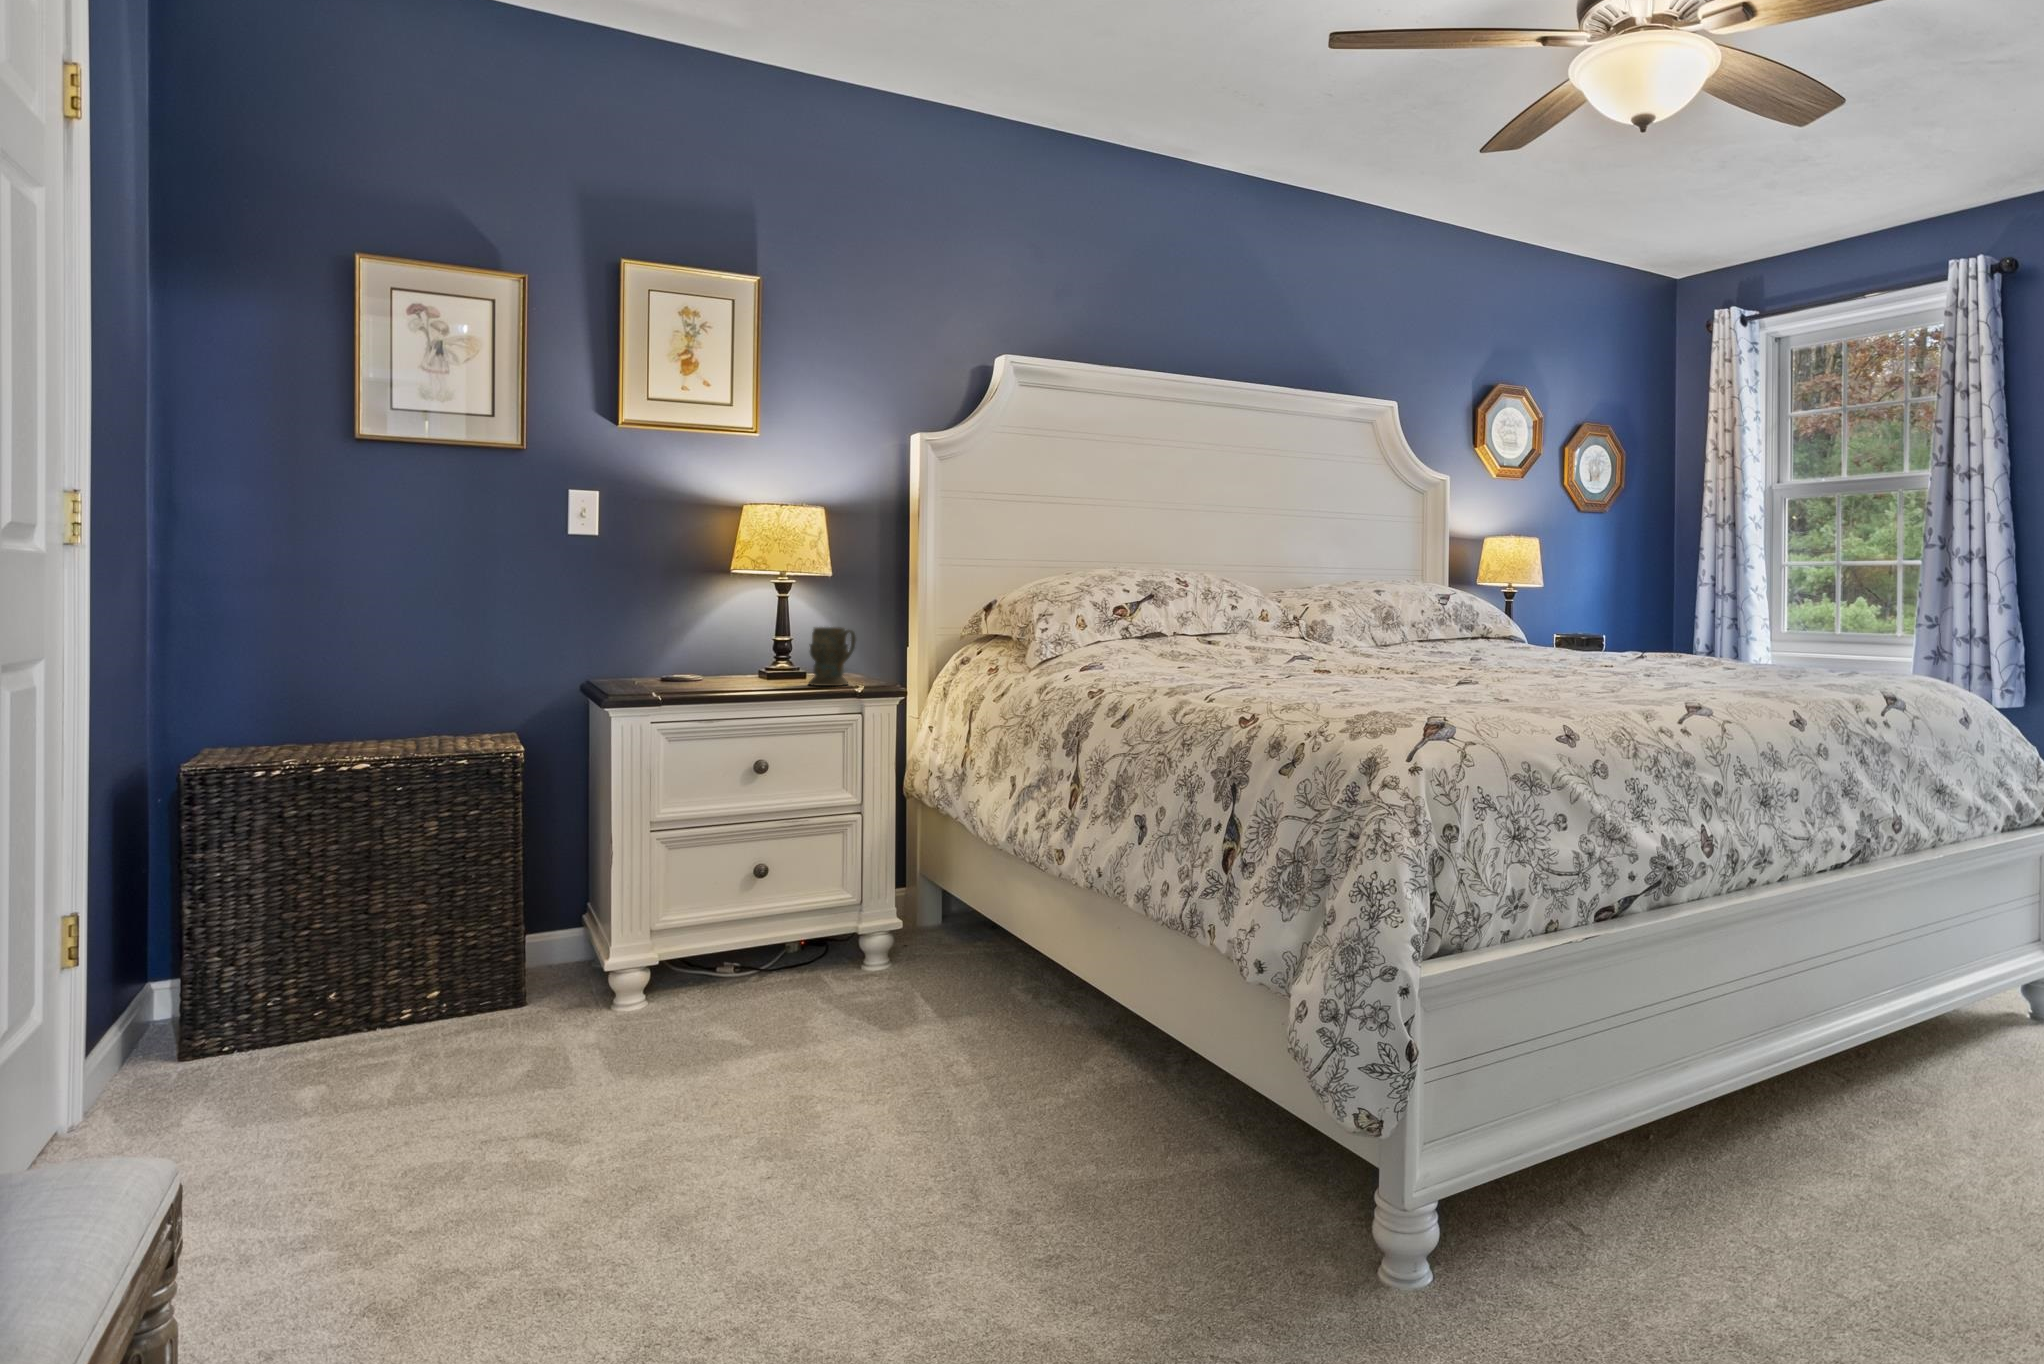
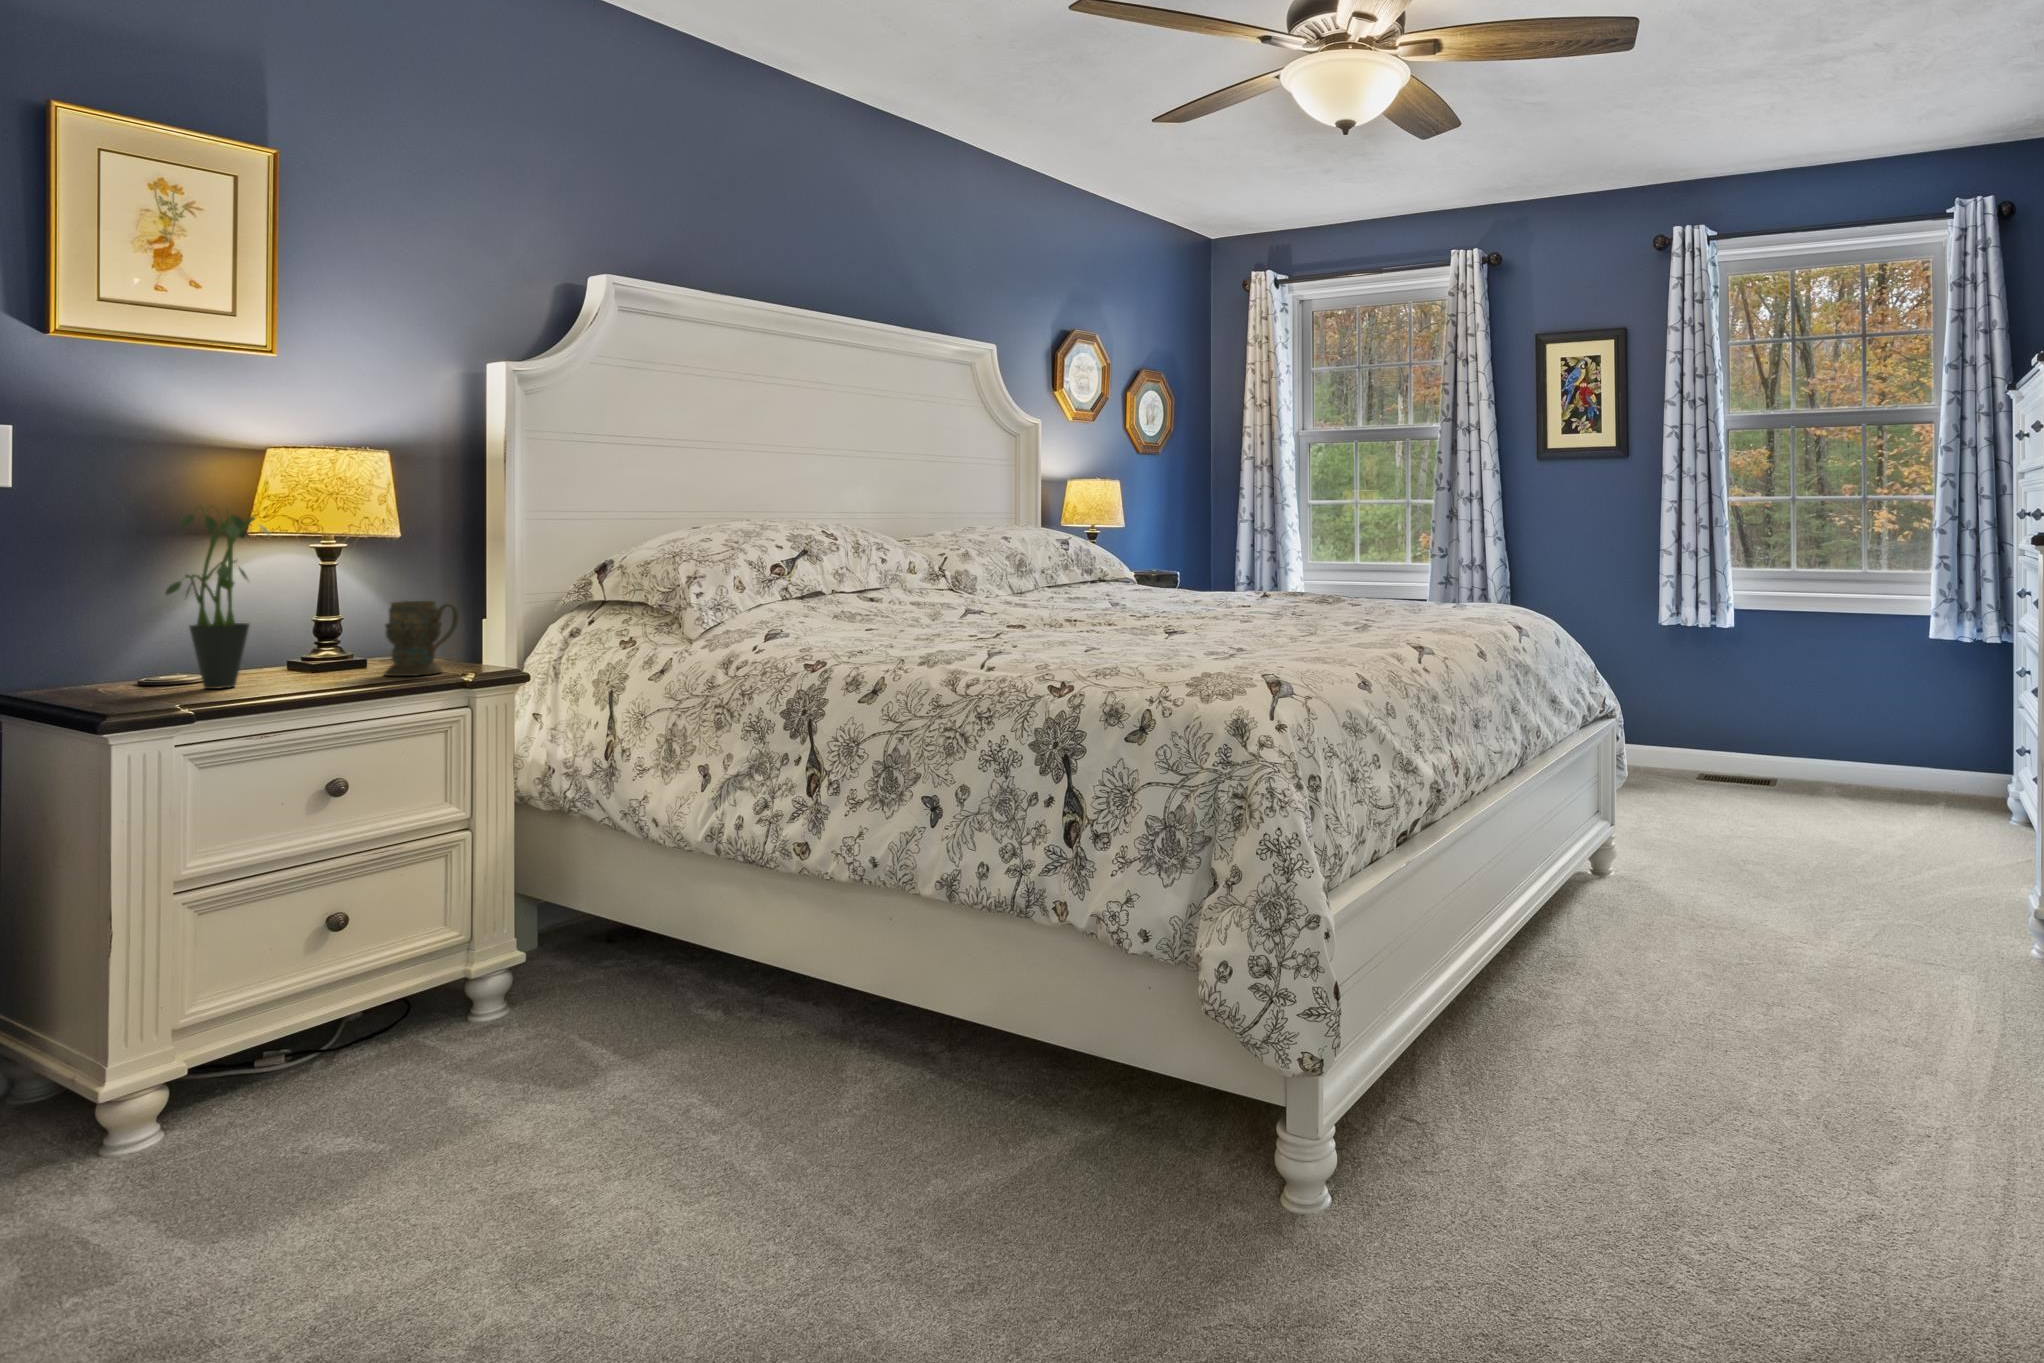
potted plant: none [666,549,733,686] -> present [166,507,270,689]

